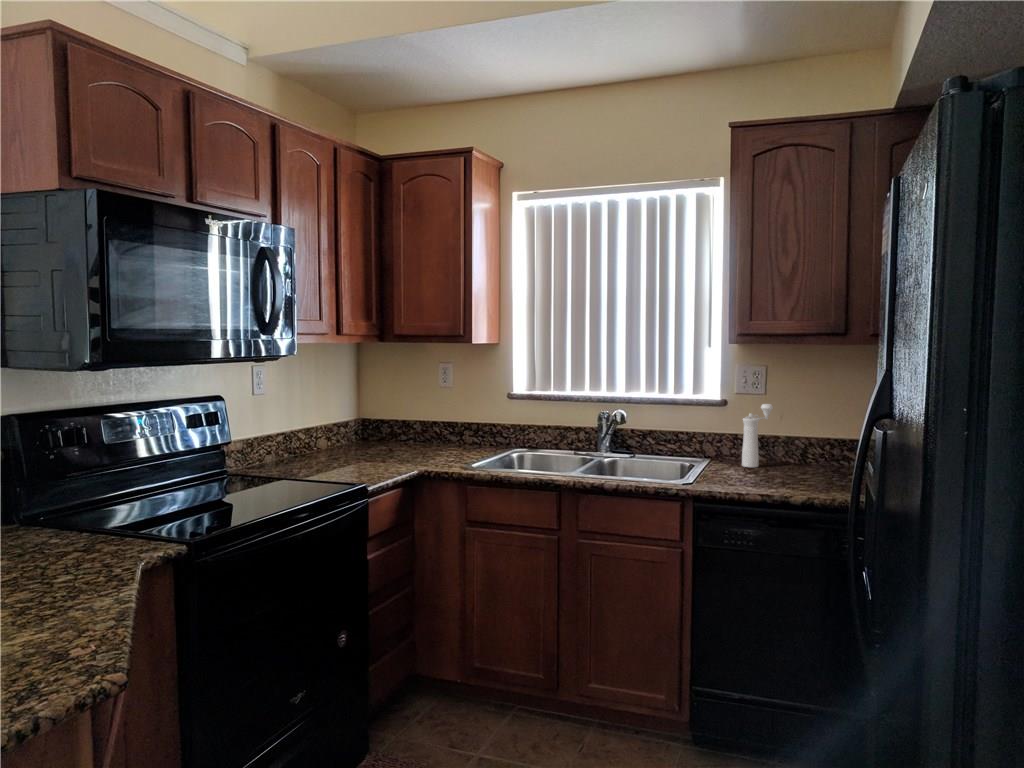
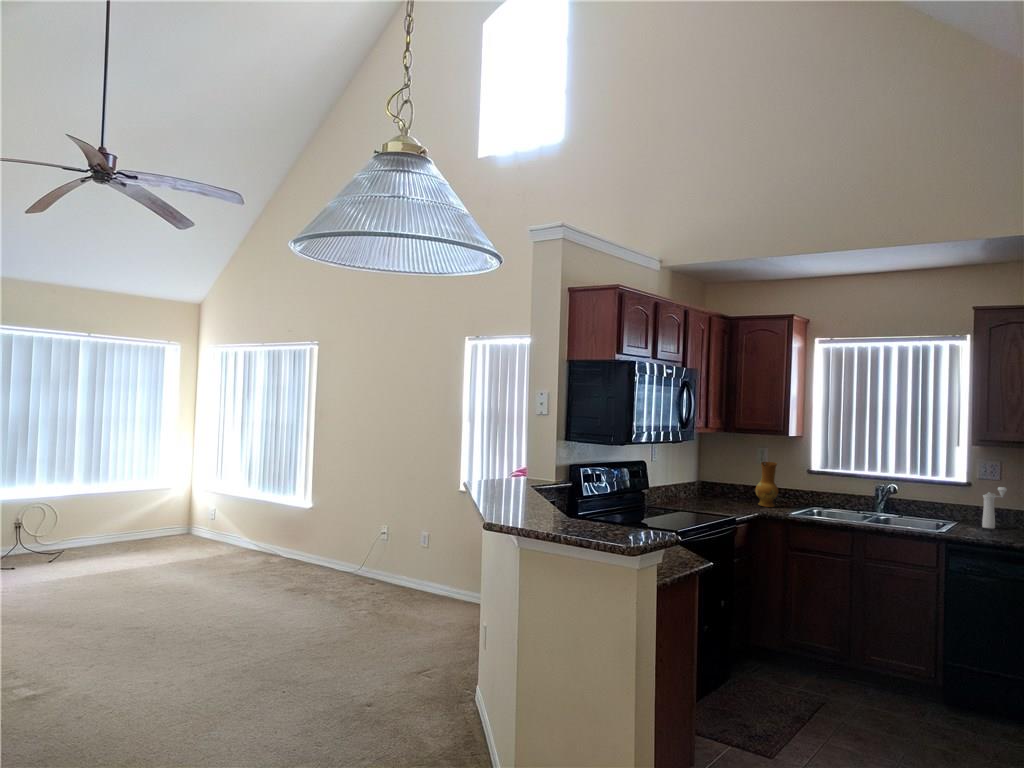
ceramic jug: none [426,385,460,458] -> present [755,462,778,507]

